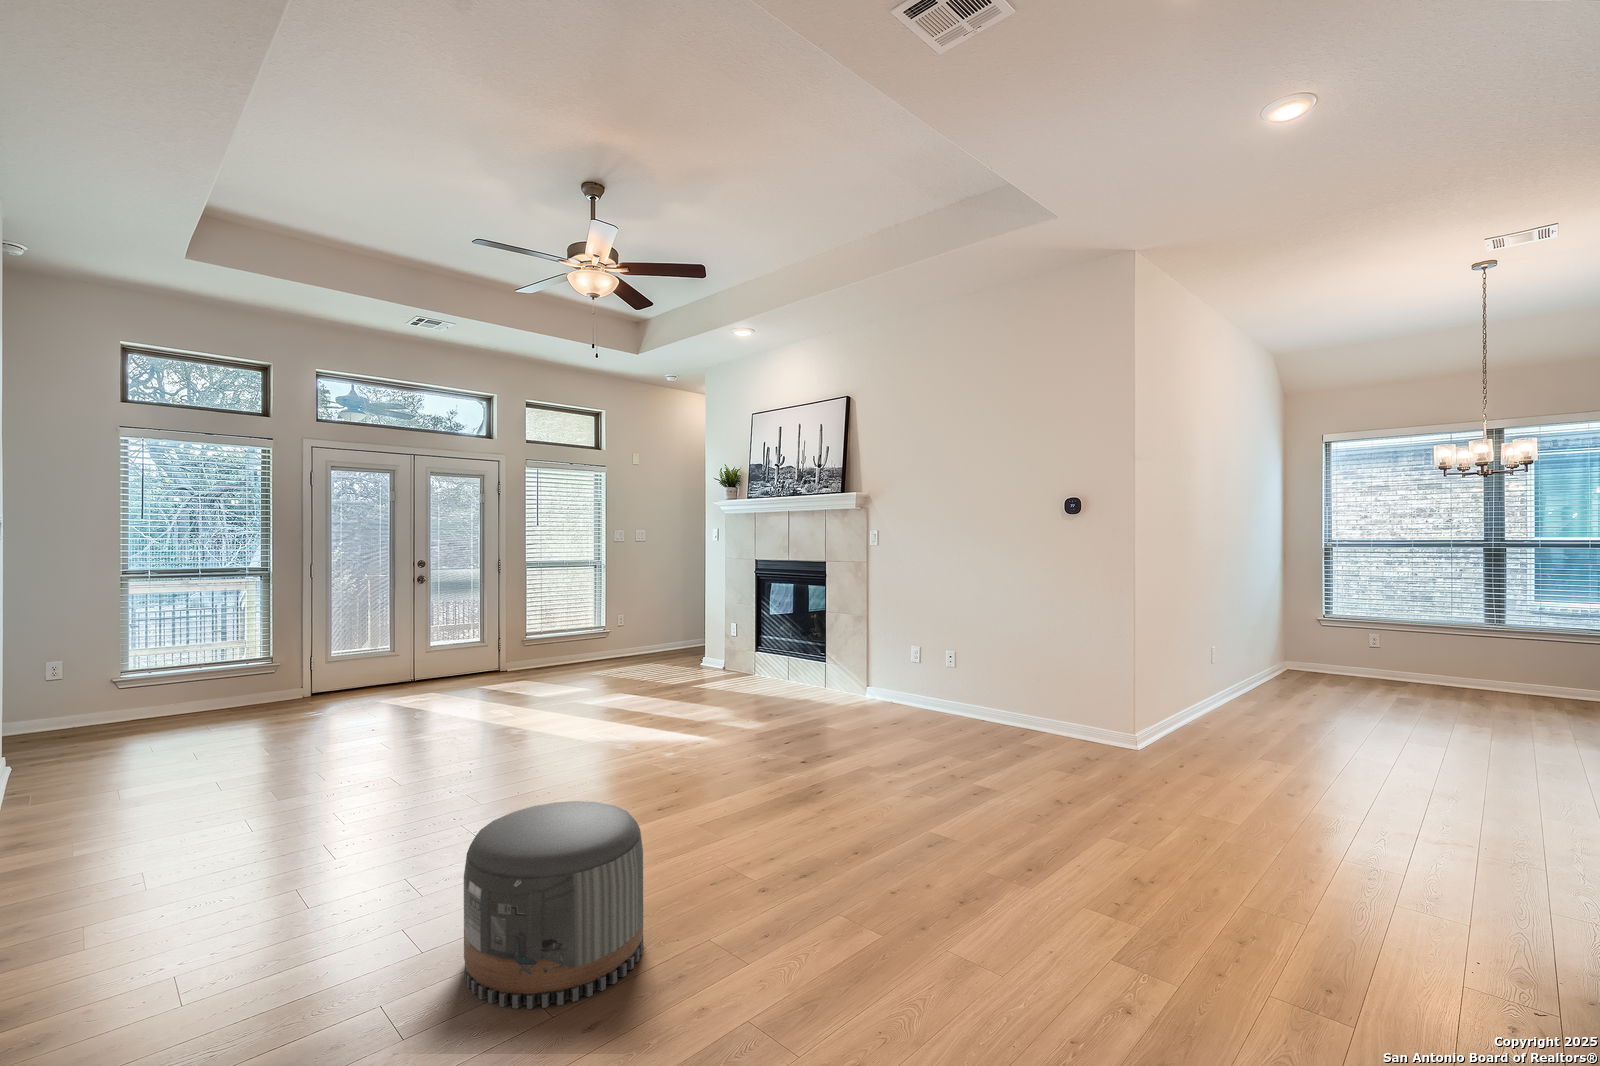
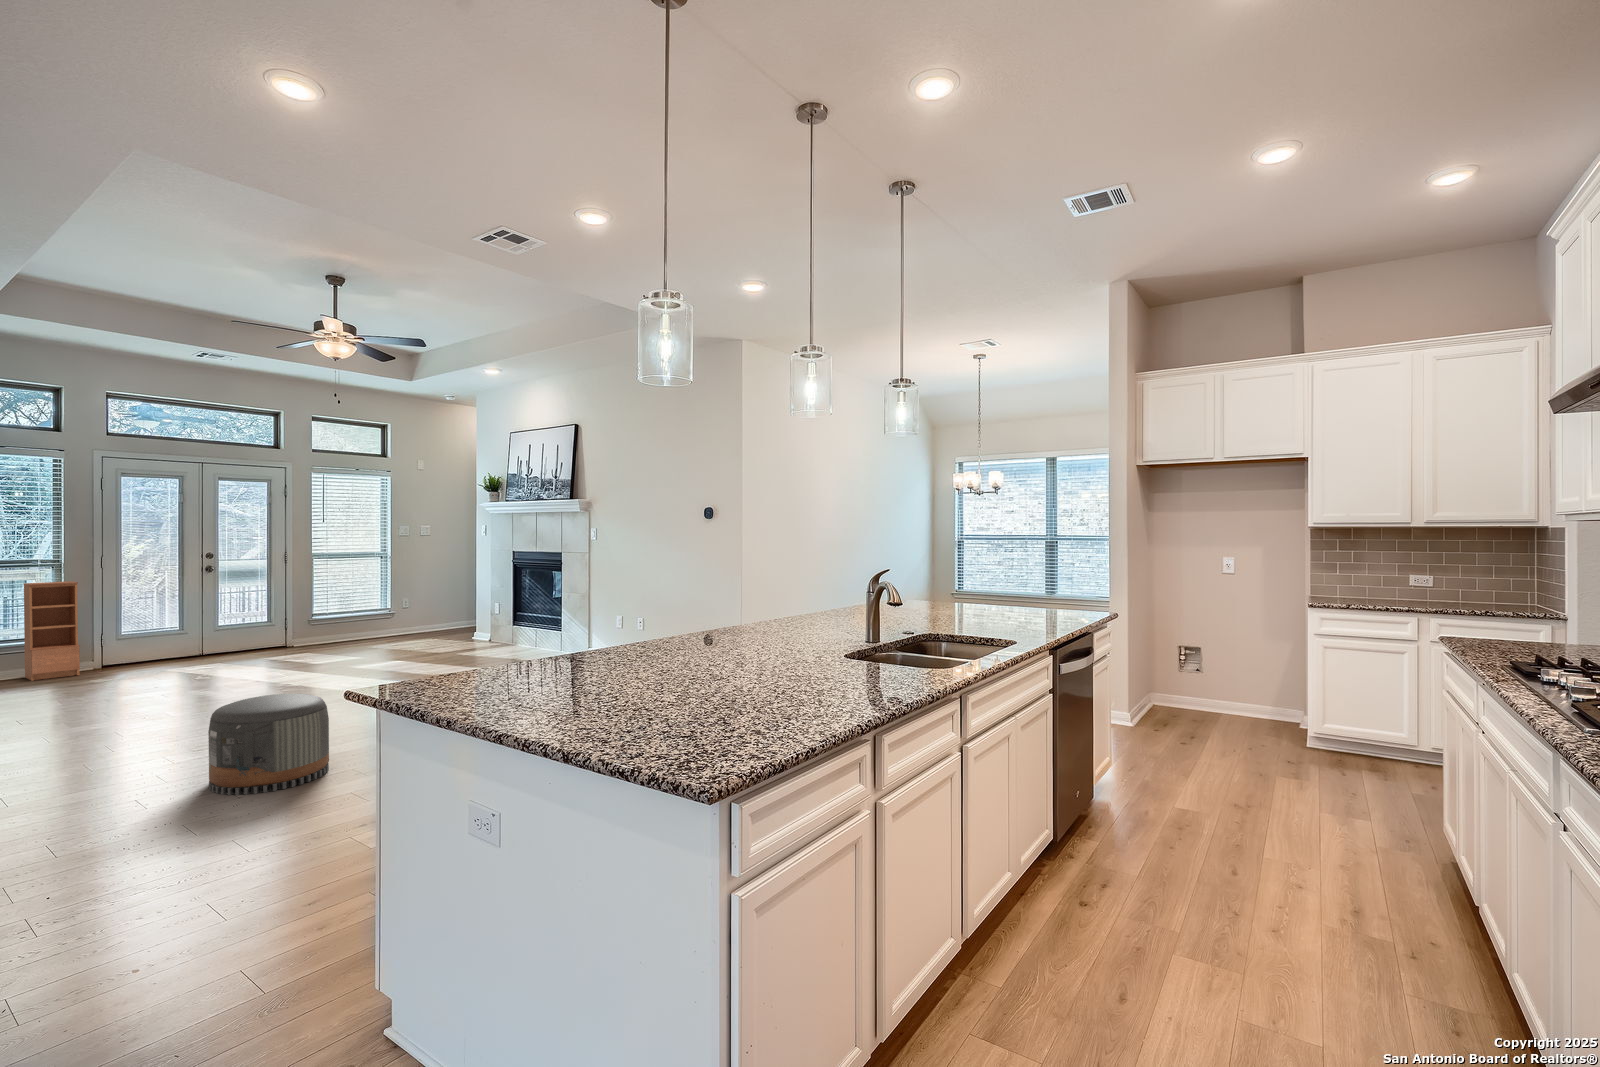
bookcase: none [230,594,287,713] -> present [24,581,80,681]

